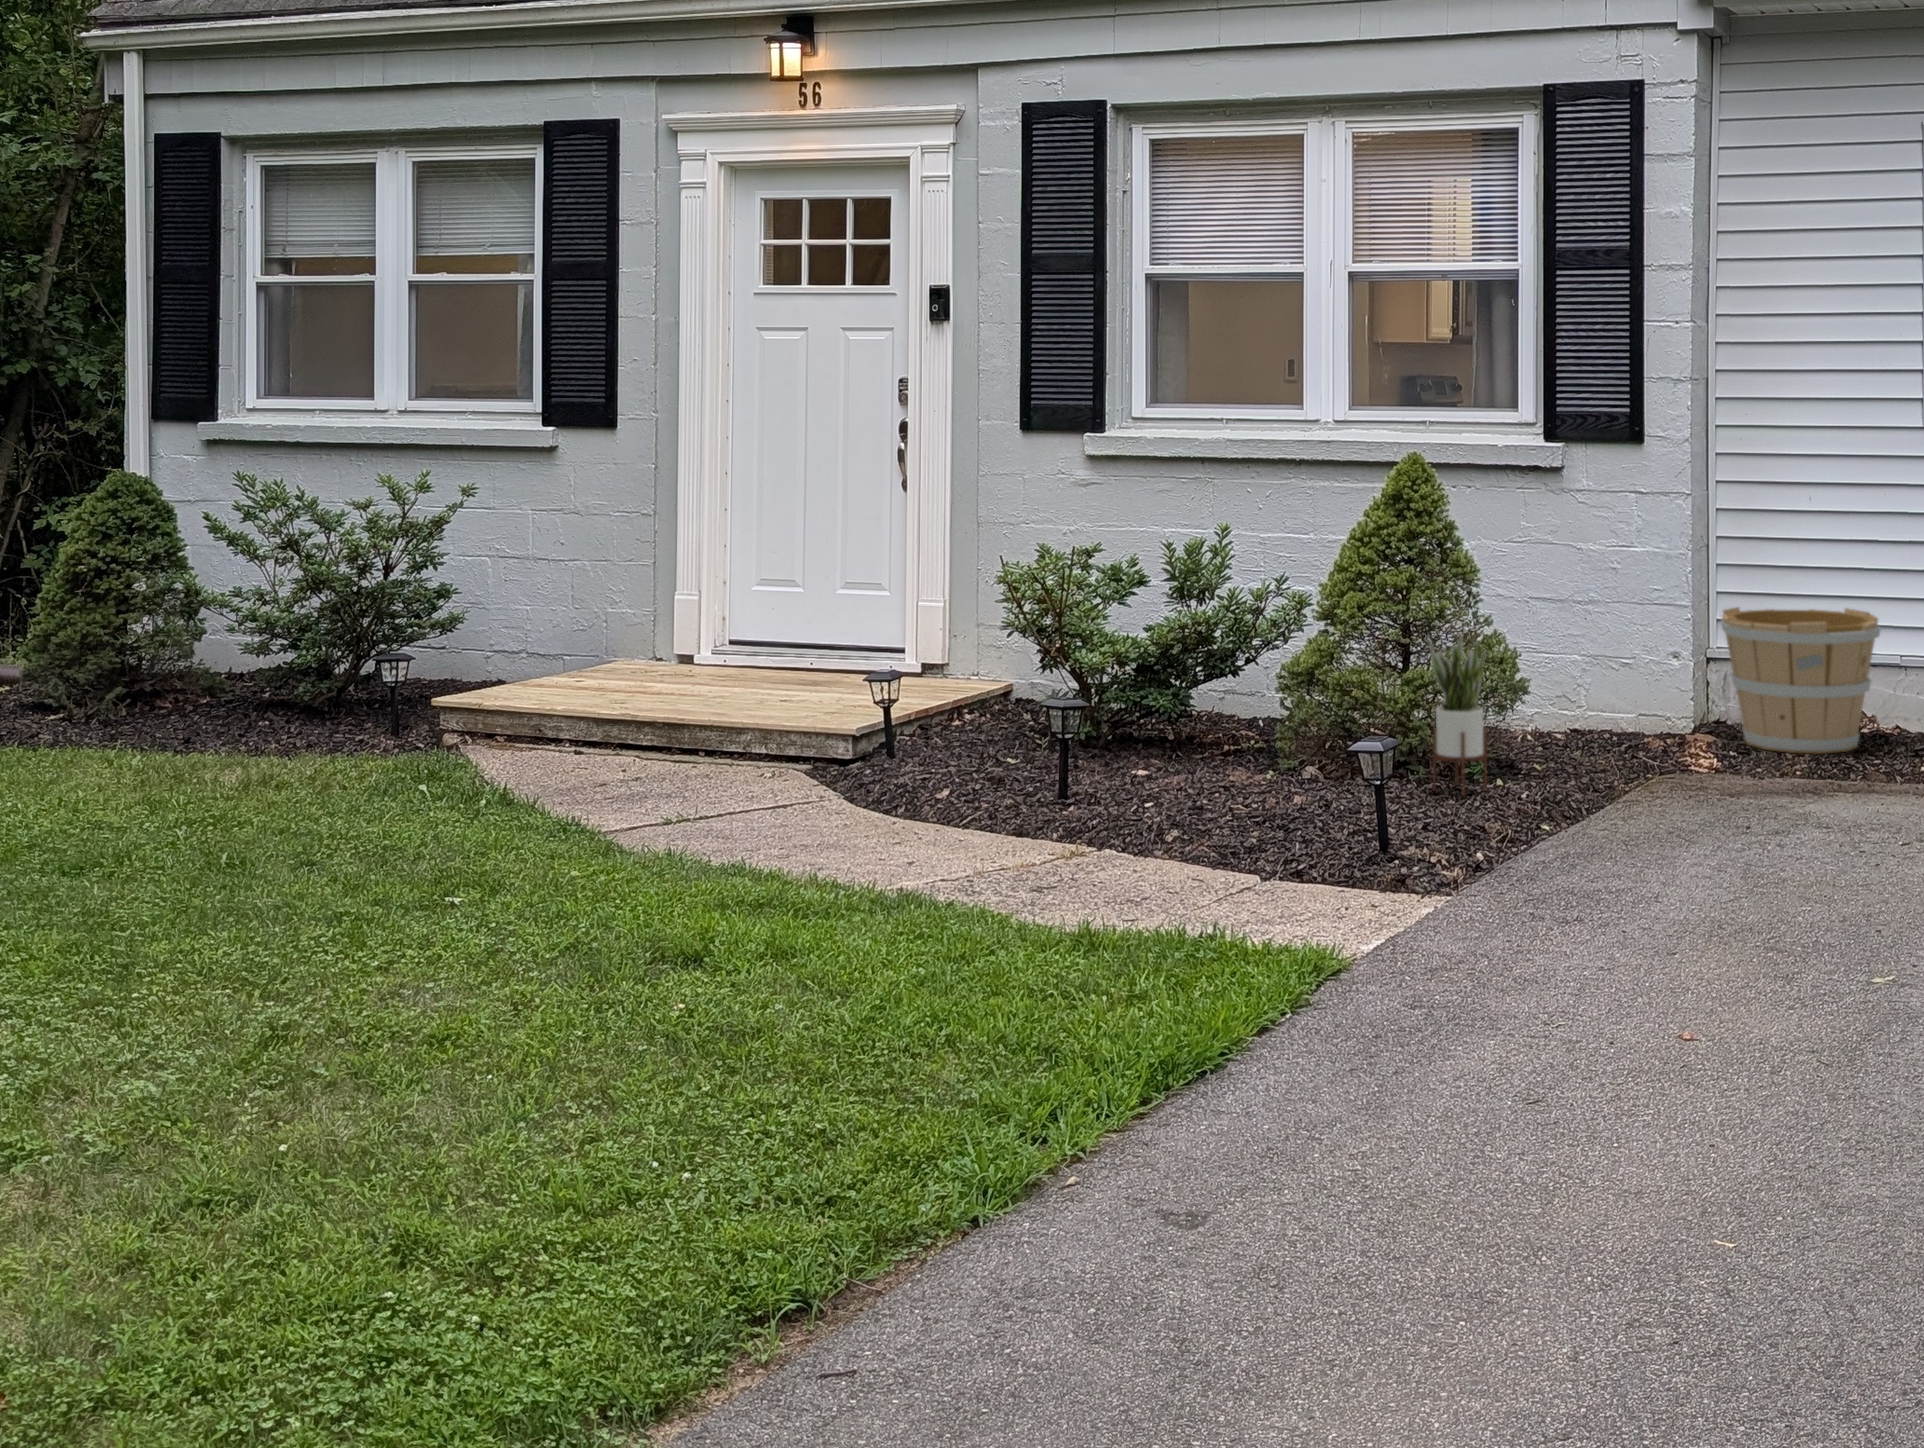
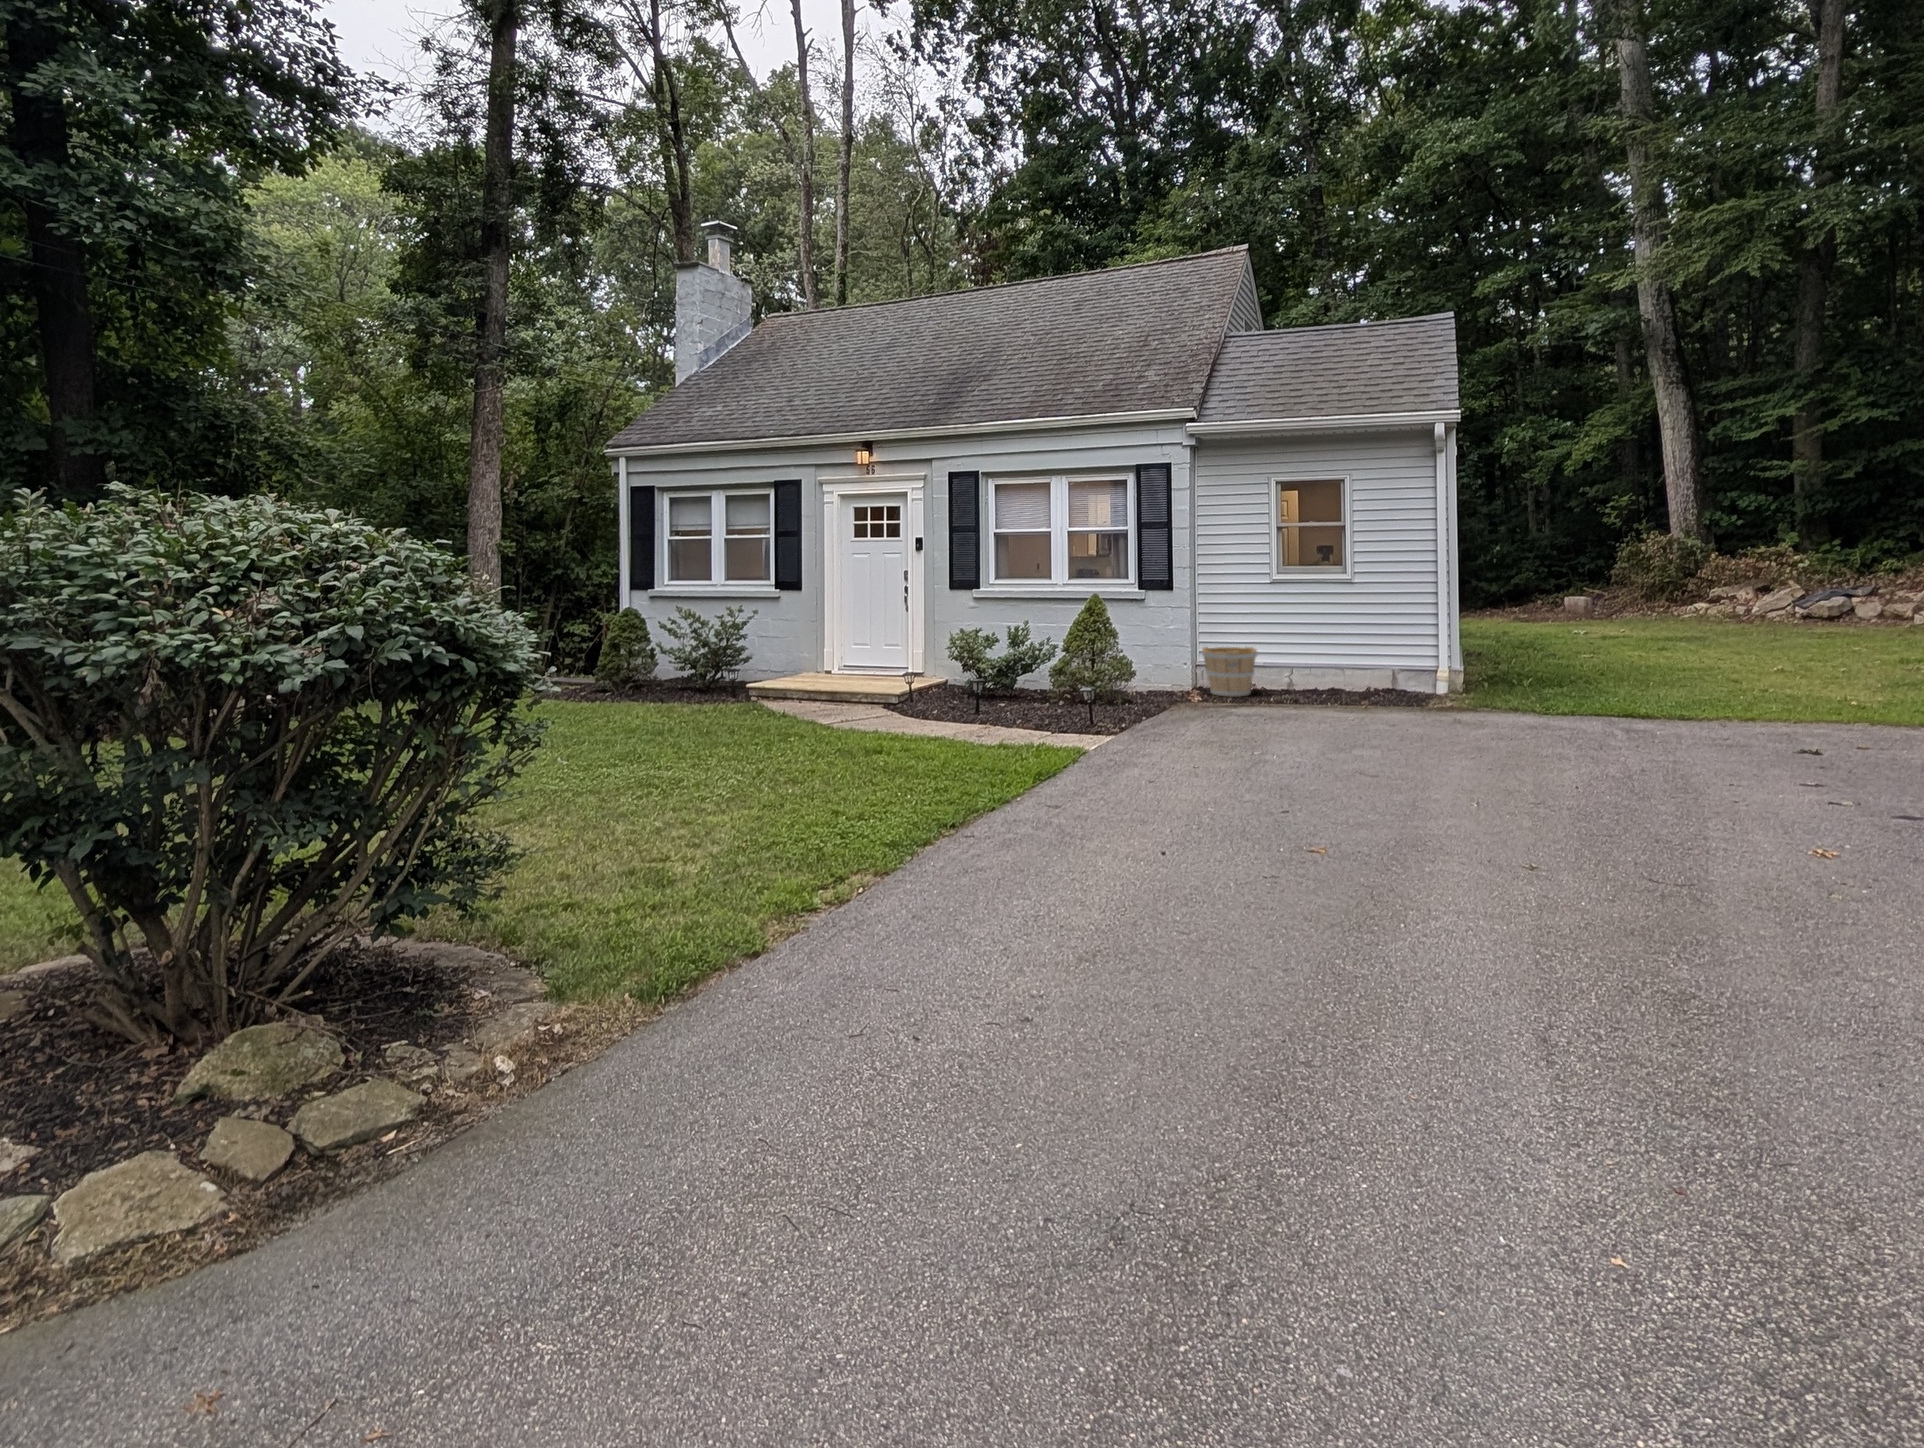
potted plant: present [1428,634,1487,795] -> none [1103,656,1124,711]

